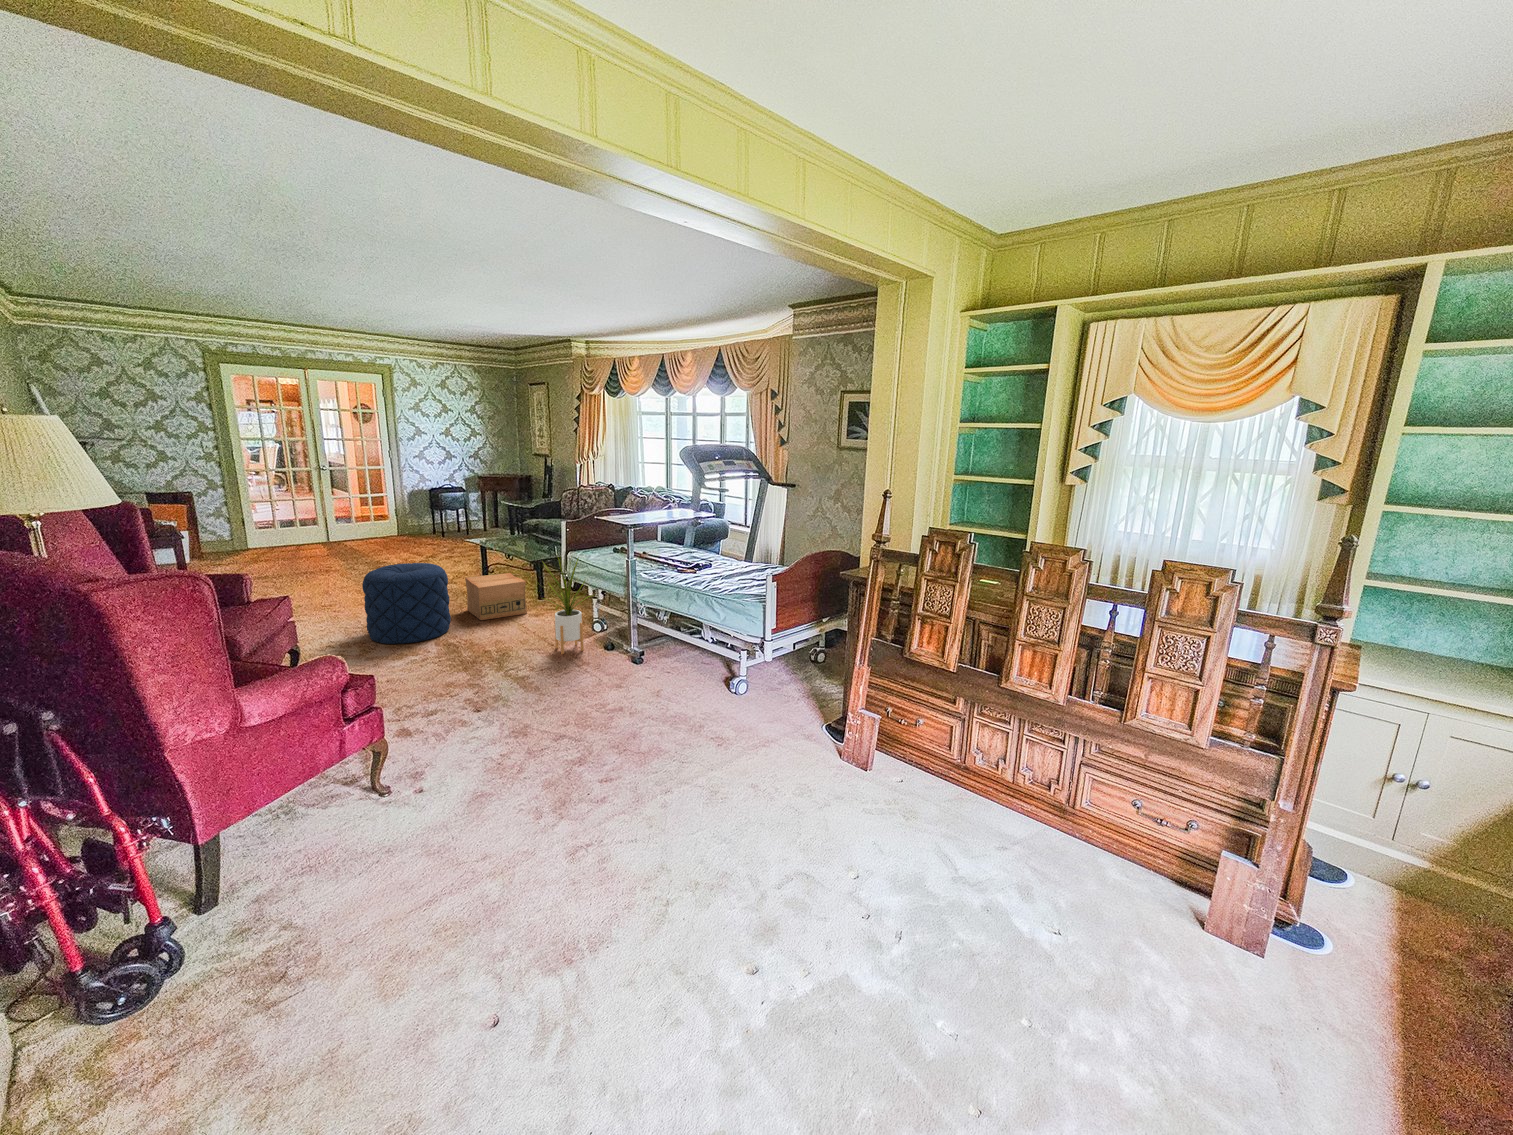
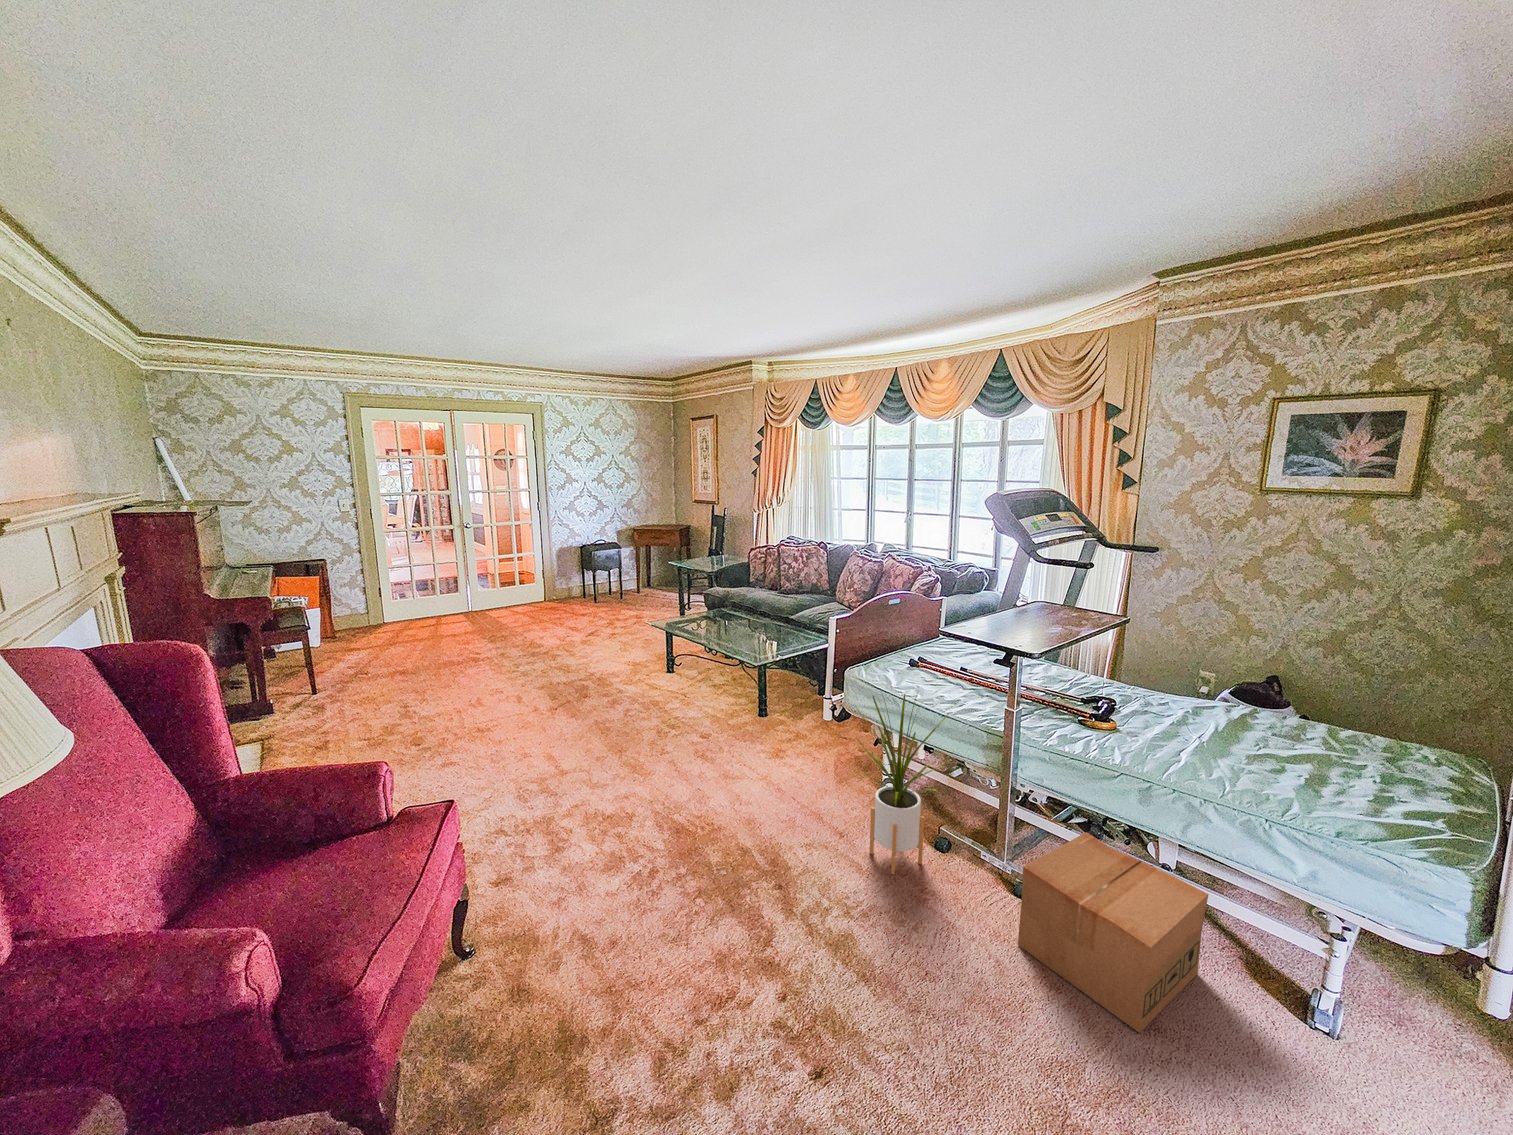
pouf: present [362,563,451,644] -> none [556,687,675,832]
cardboard box: present [465,573,527,620] -> present [1018,832,1209,1033]

